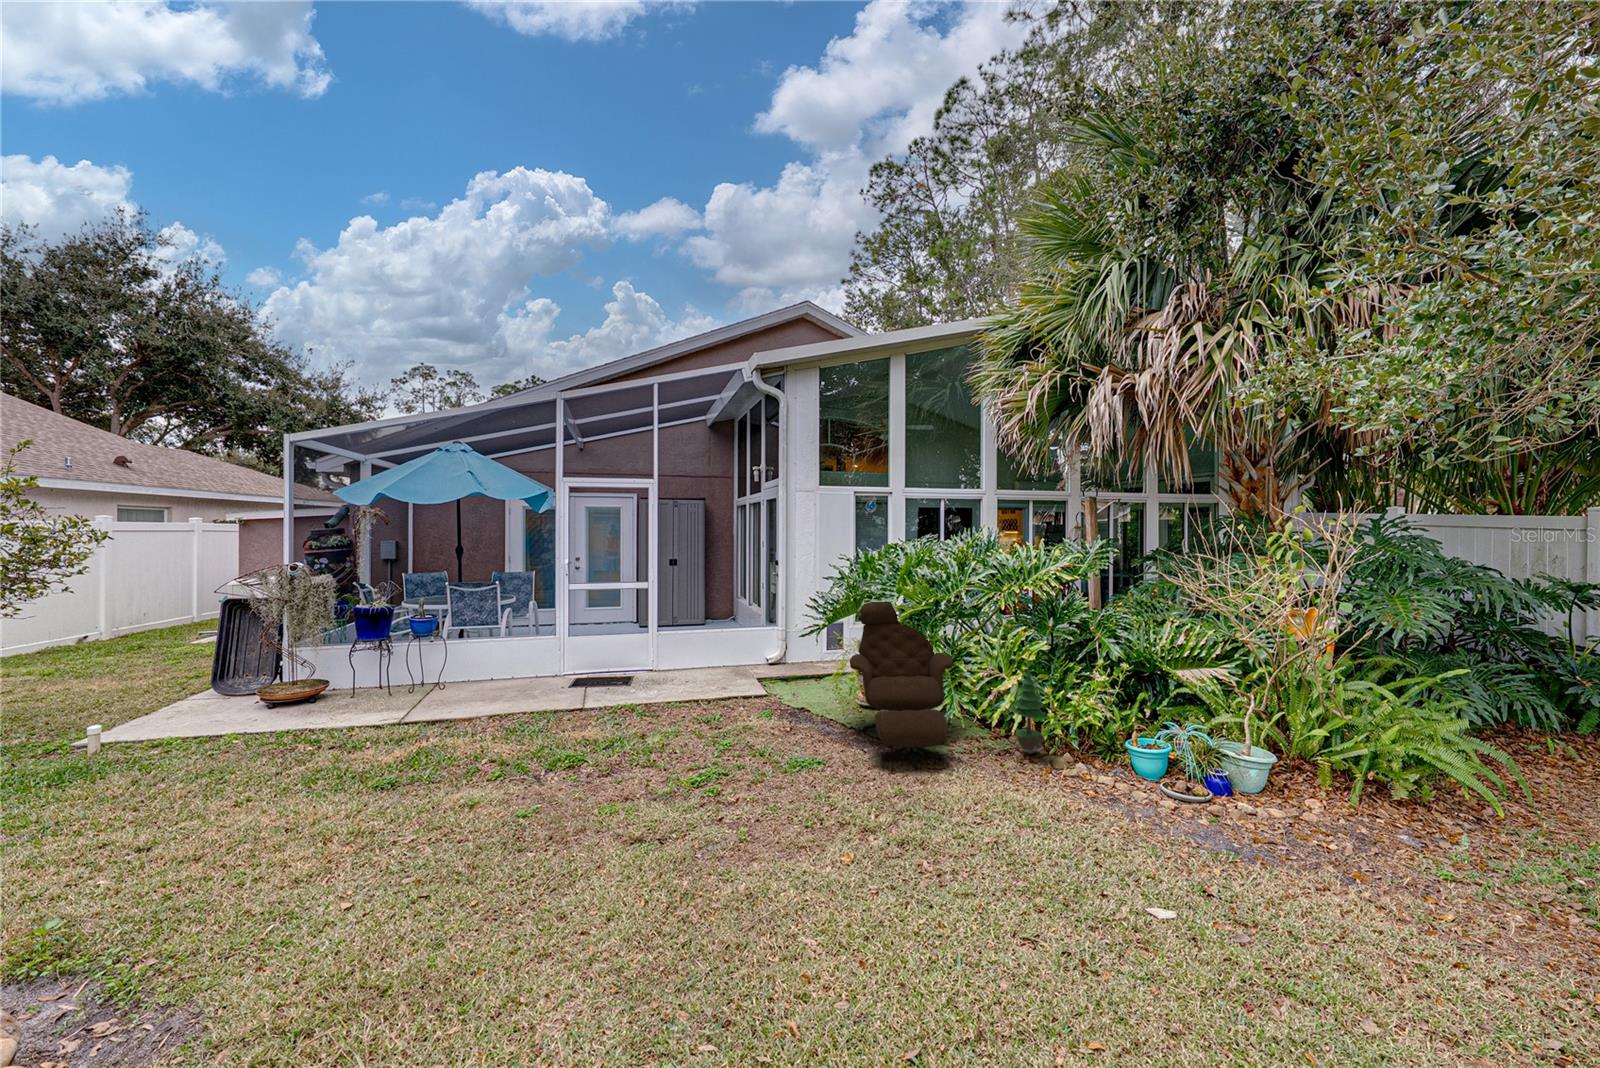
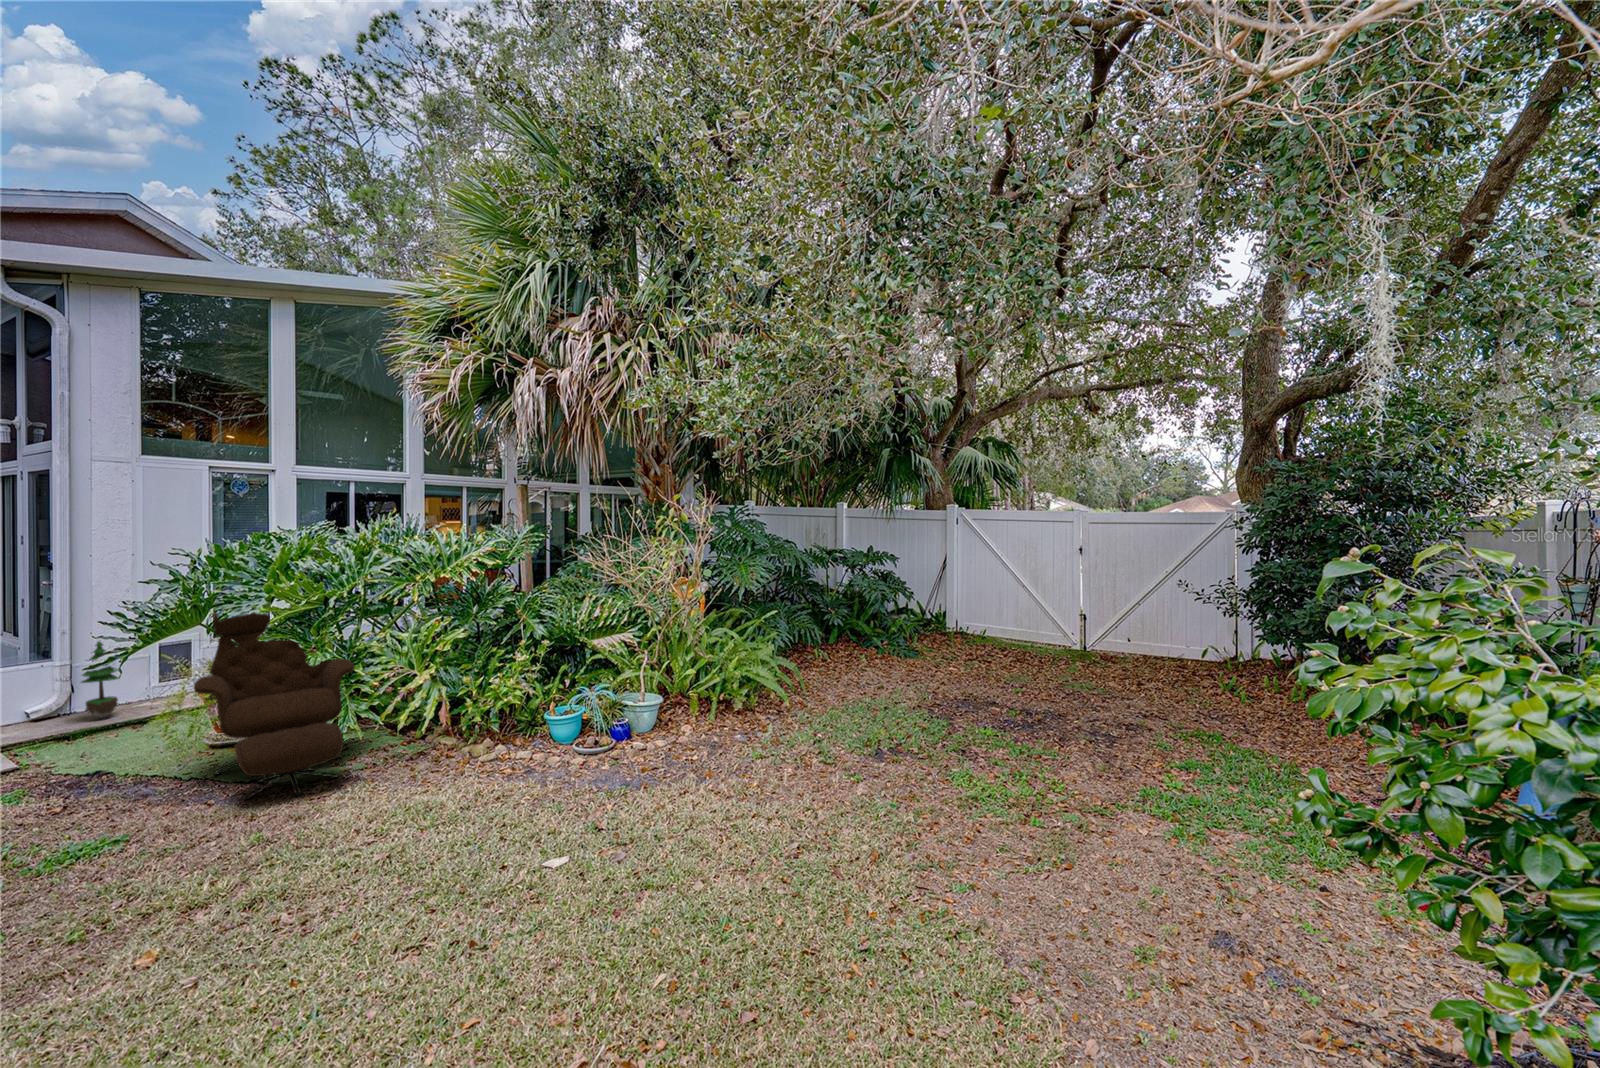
potted tree: present [1012,669,1045,754] -> present [82,641,119,718]

